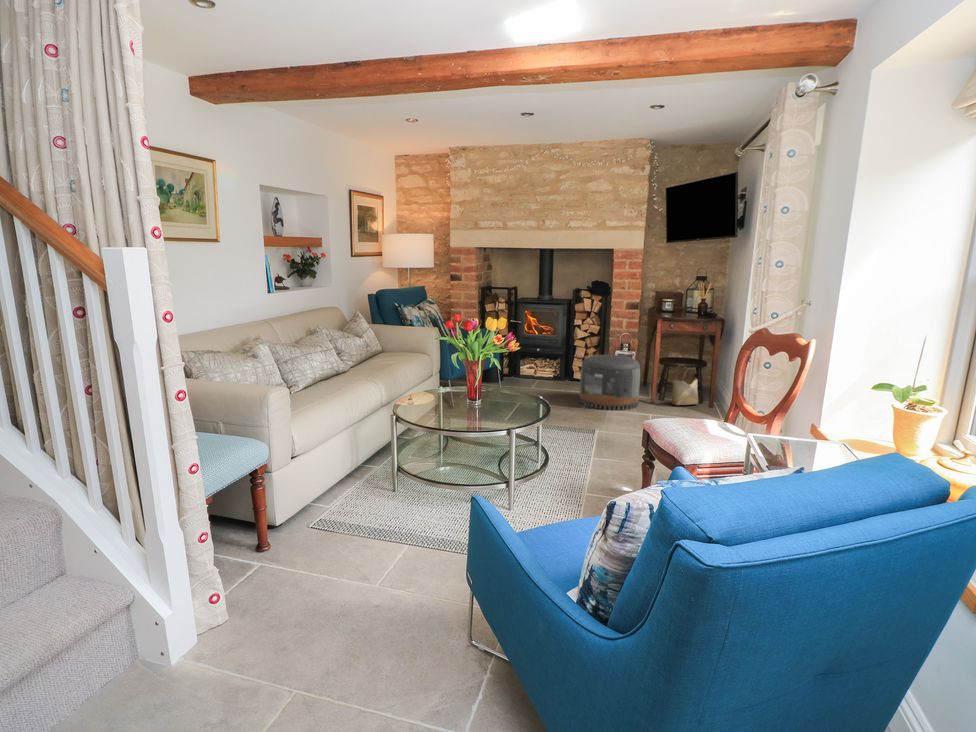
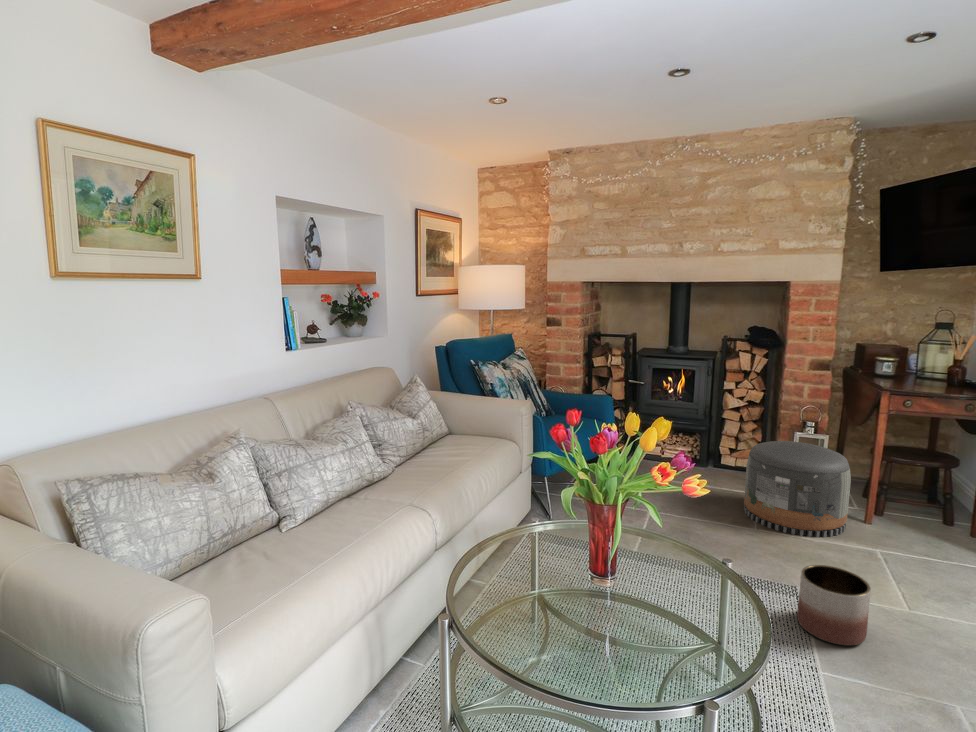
woven basket: present [671,365,698,405] -> none [902,463,952,531]
planter: none [589,410,624,448] -> present [797,565,871,645]

